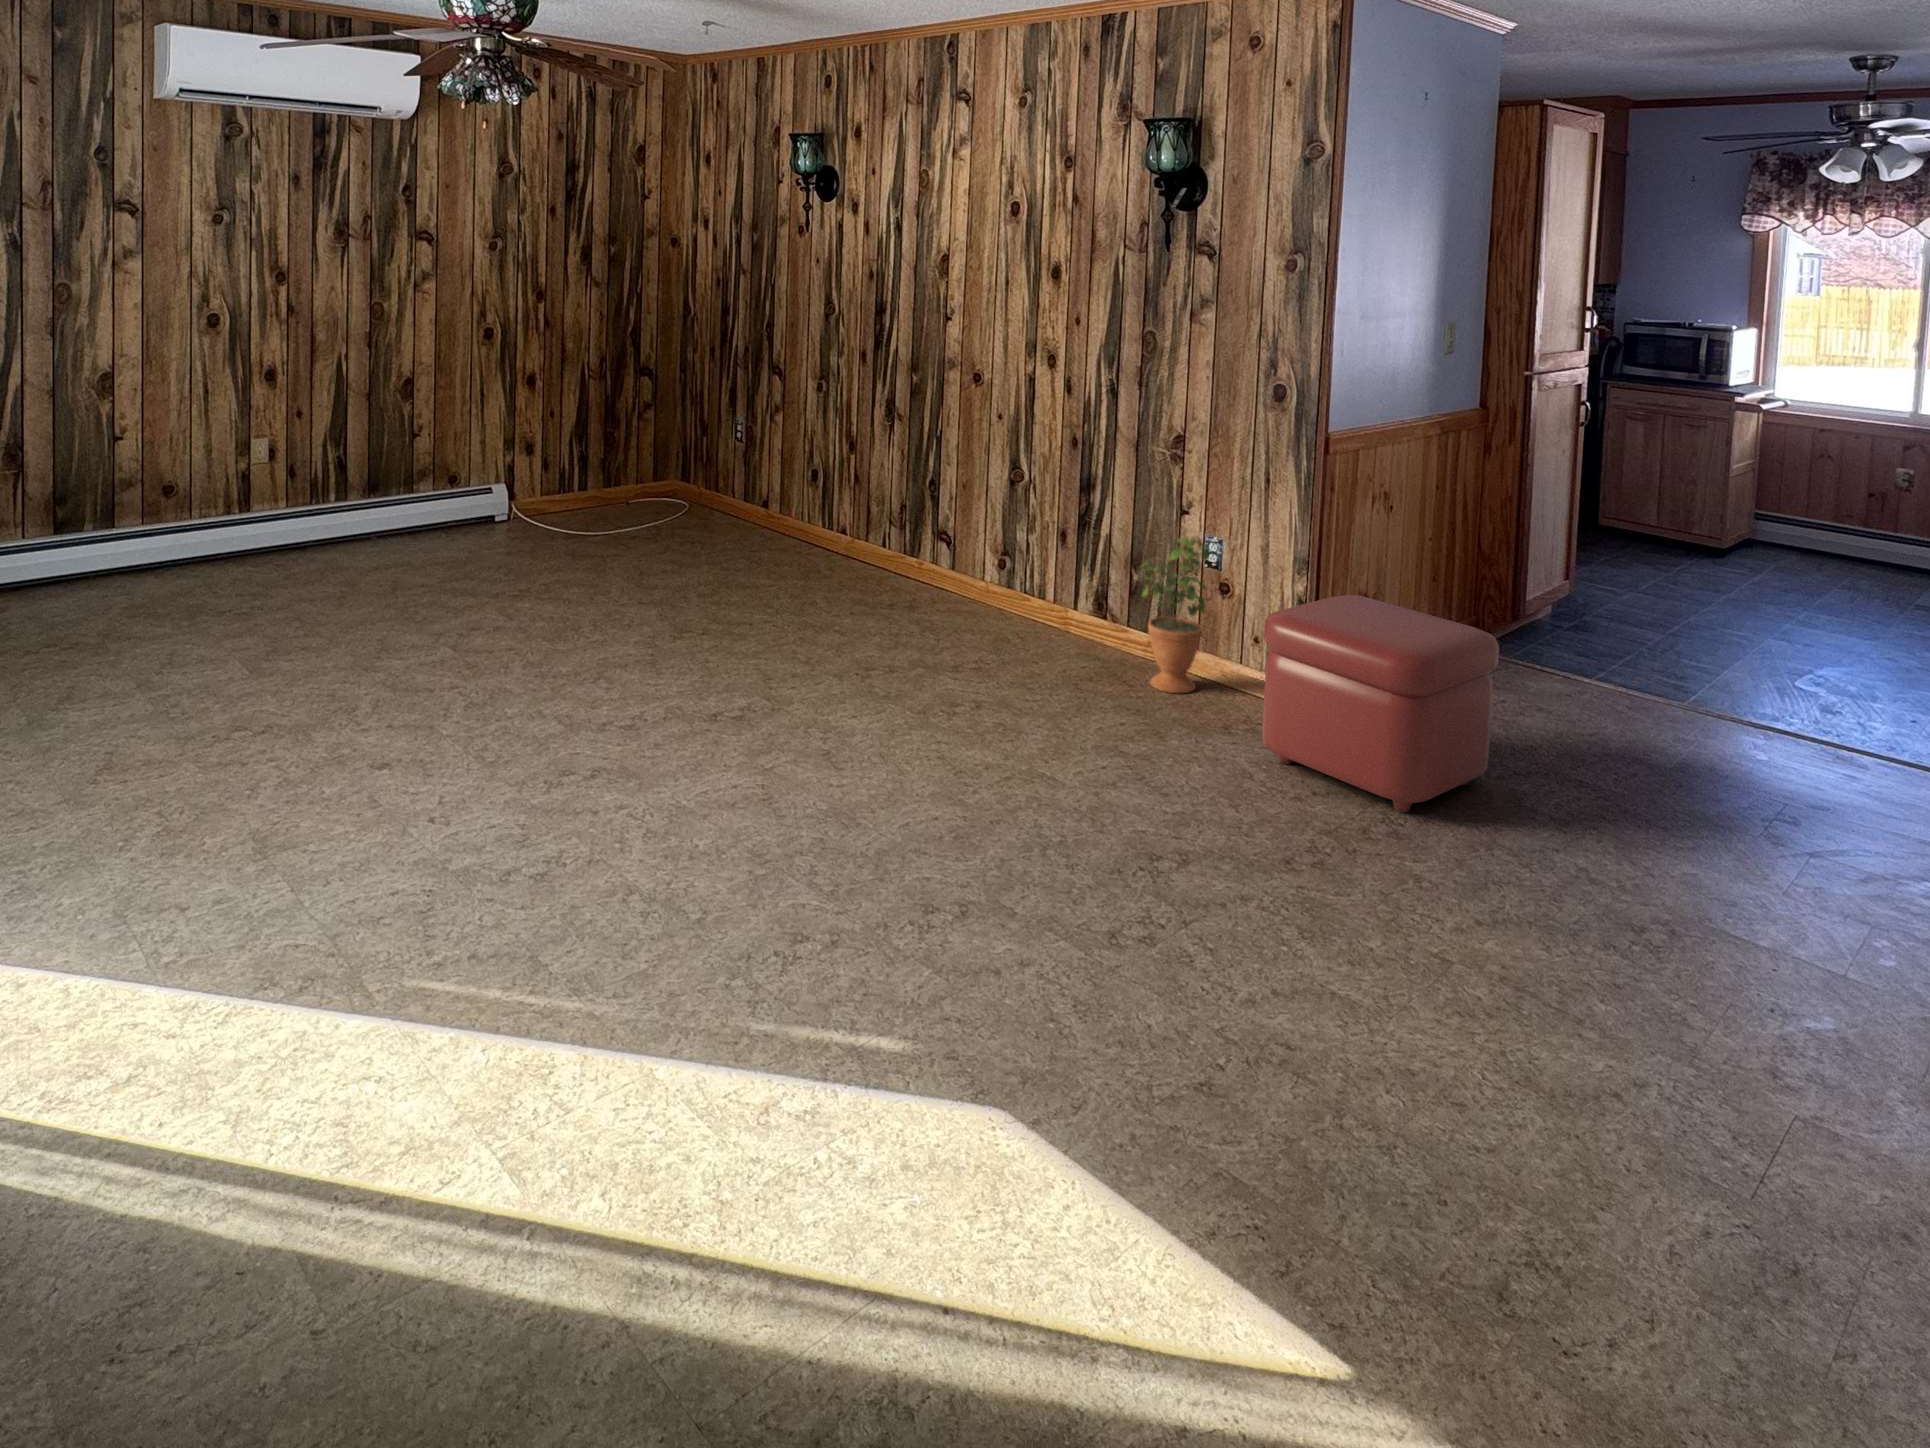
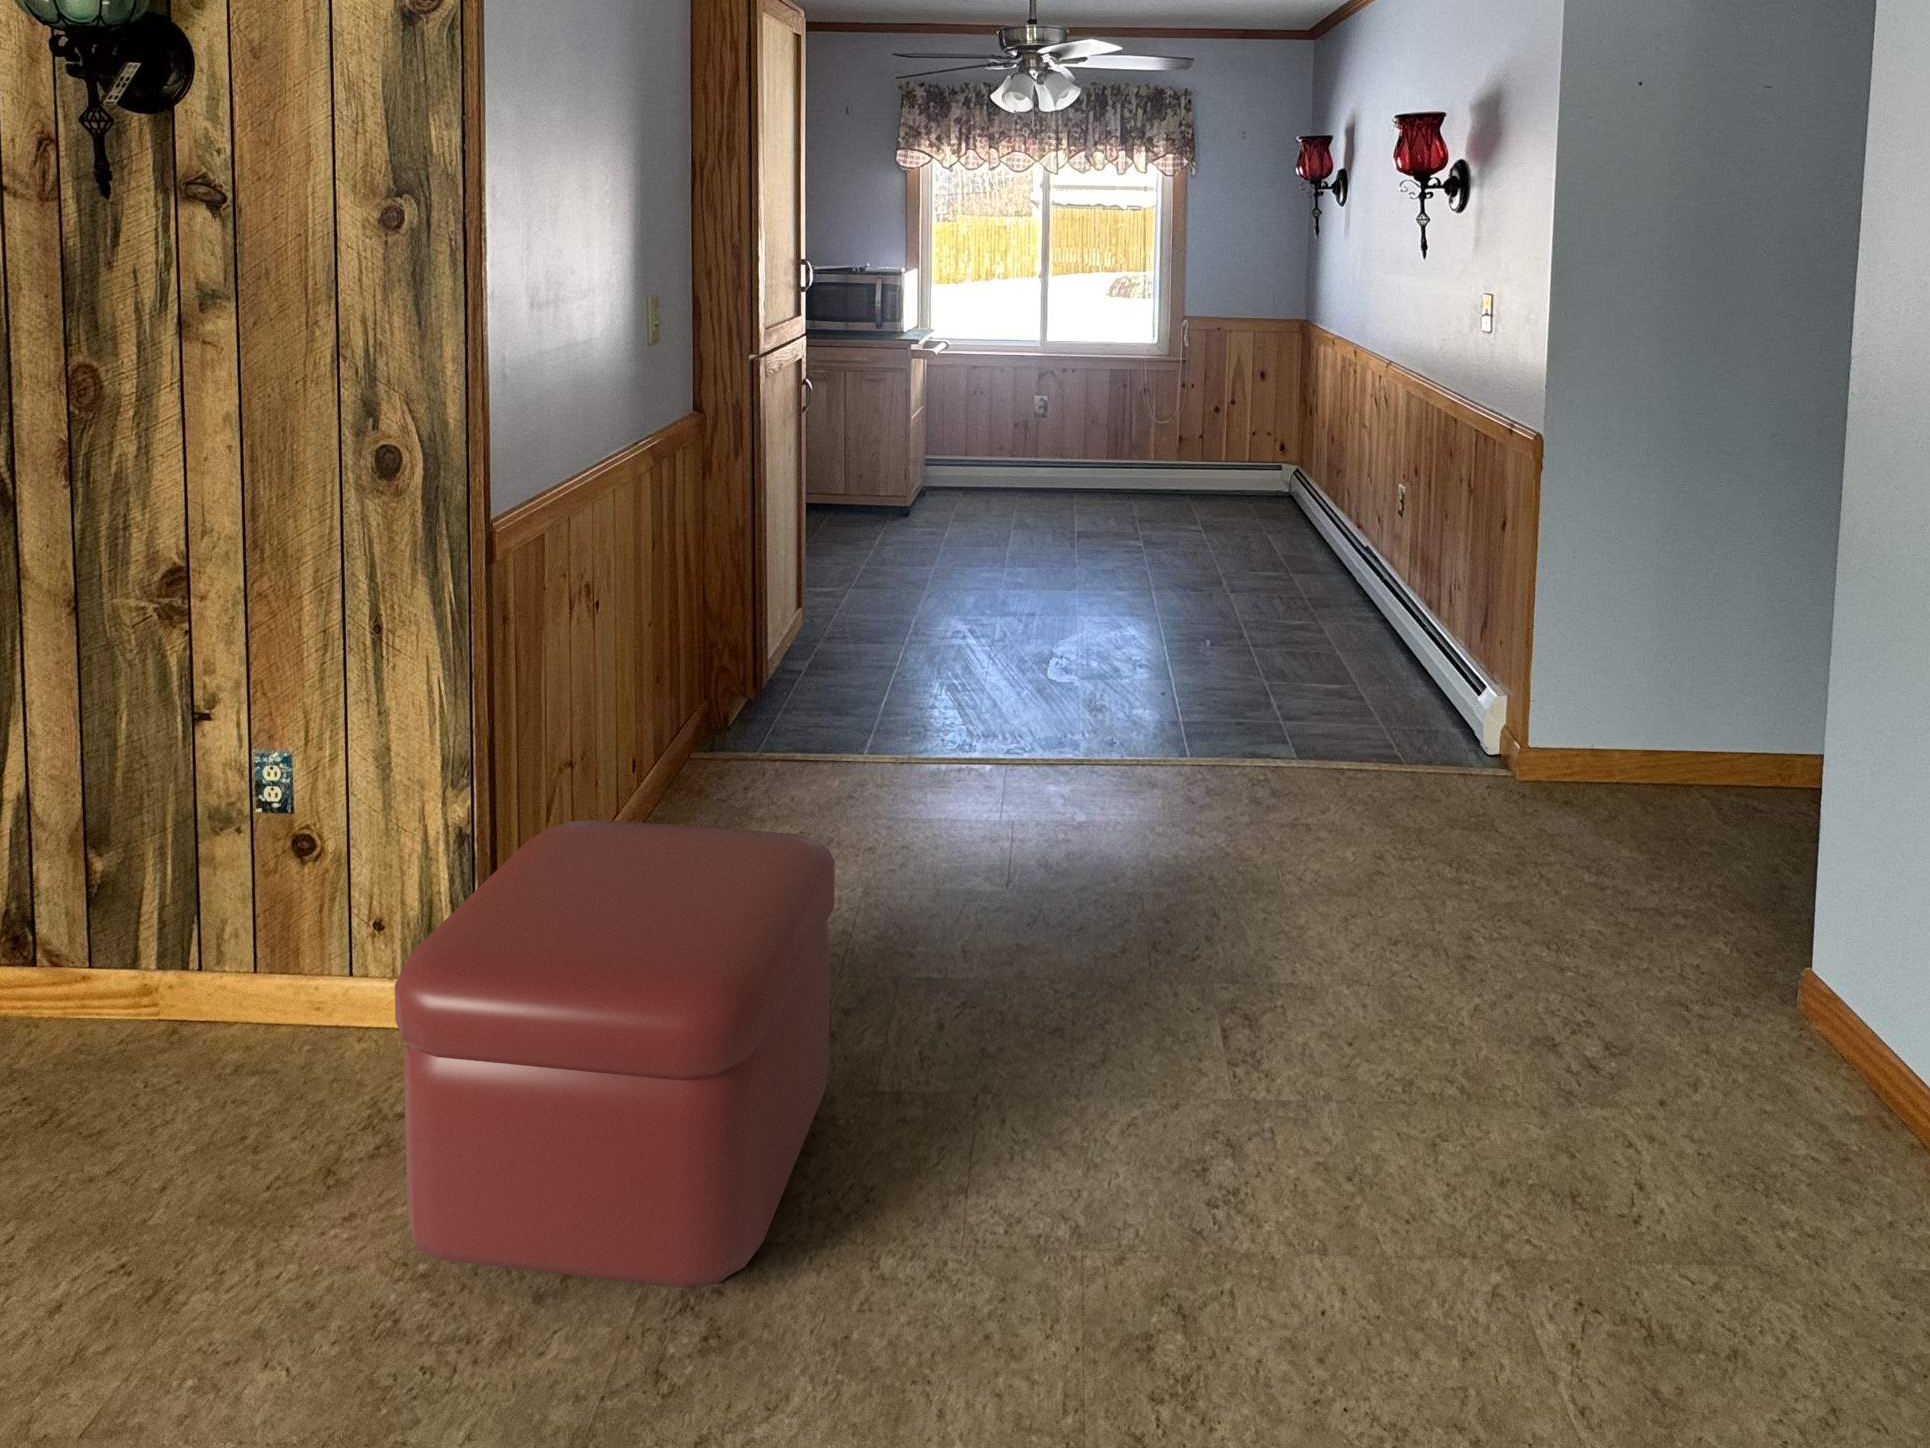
potted plant: present [1141,537,1209,693] -> none [84,764,263,1130]

